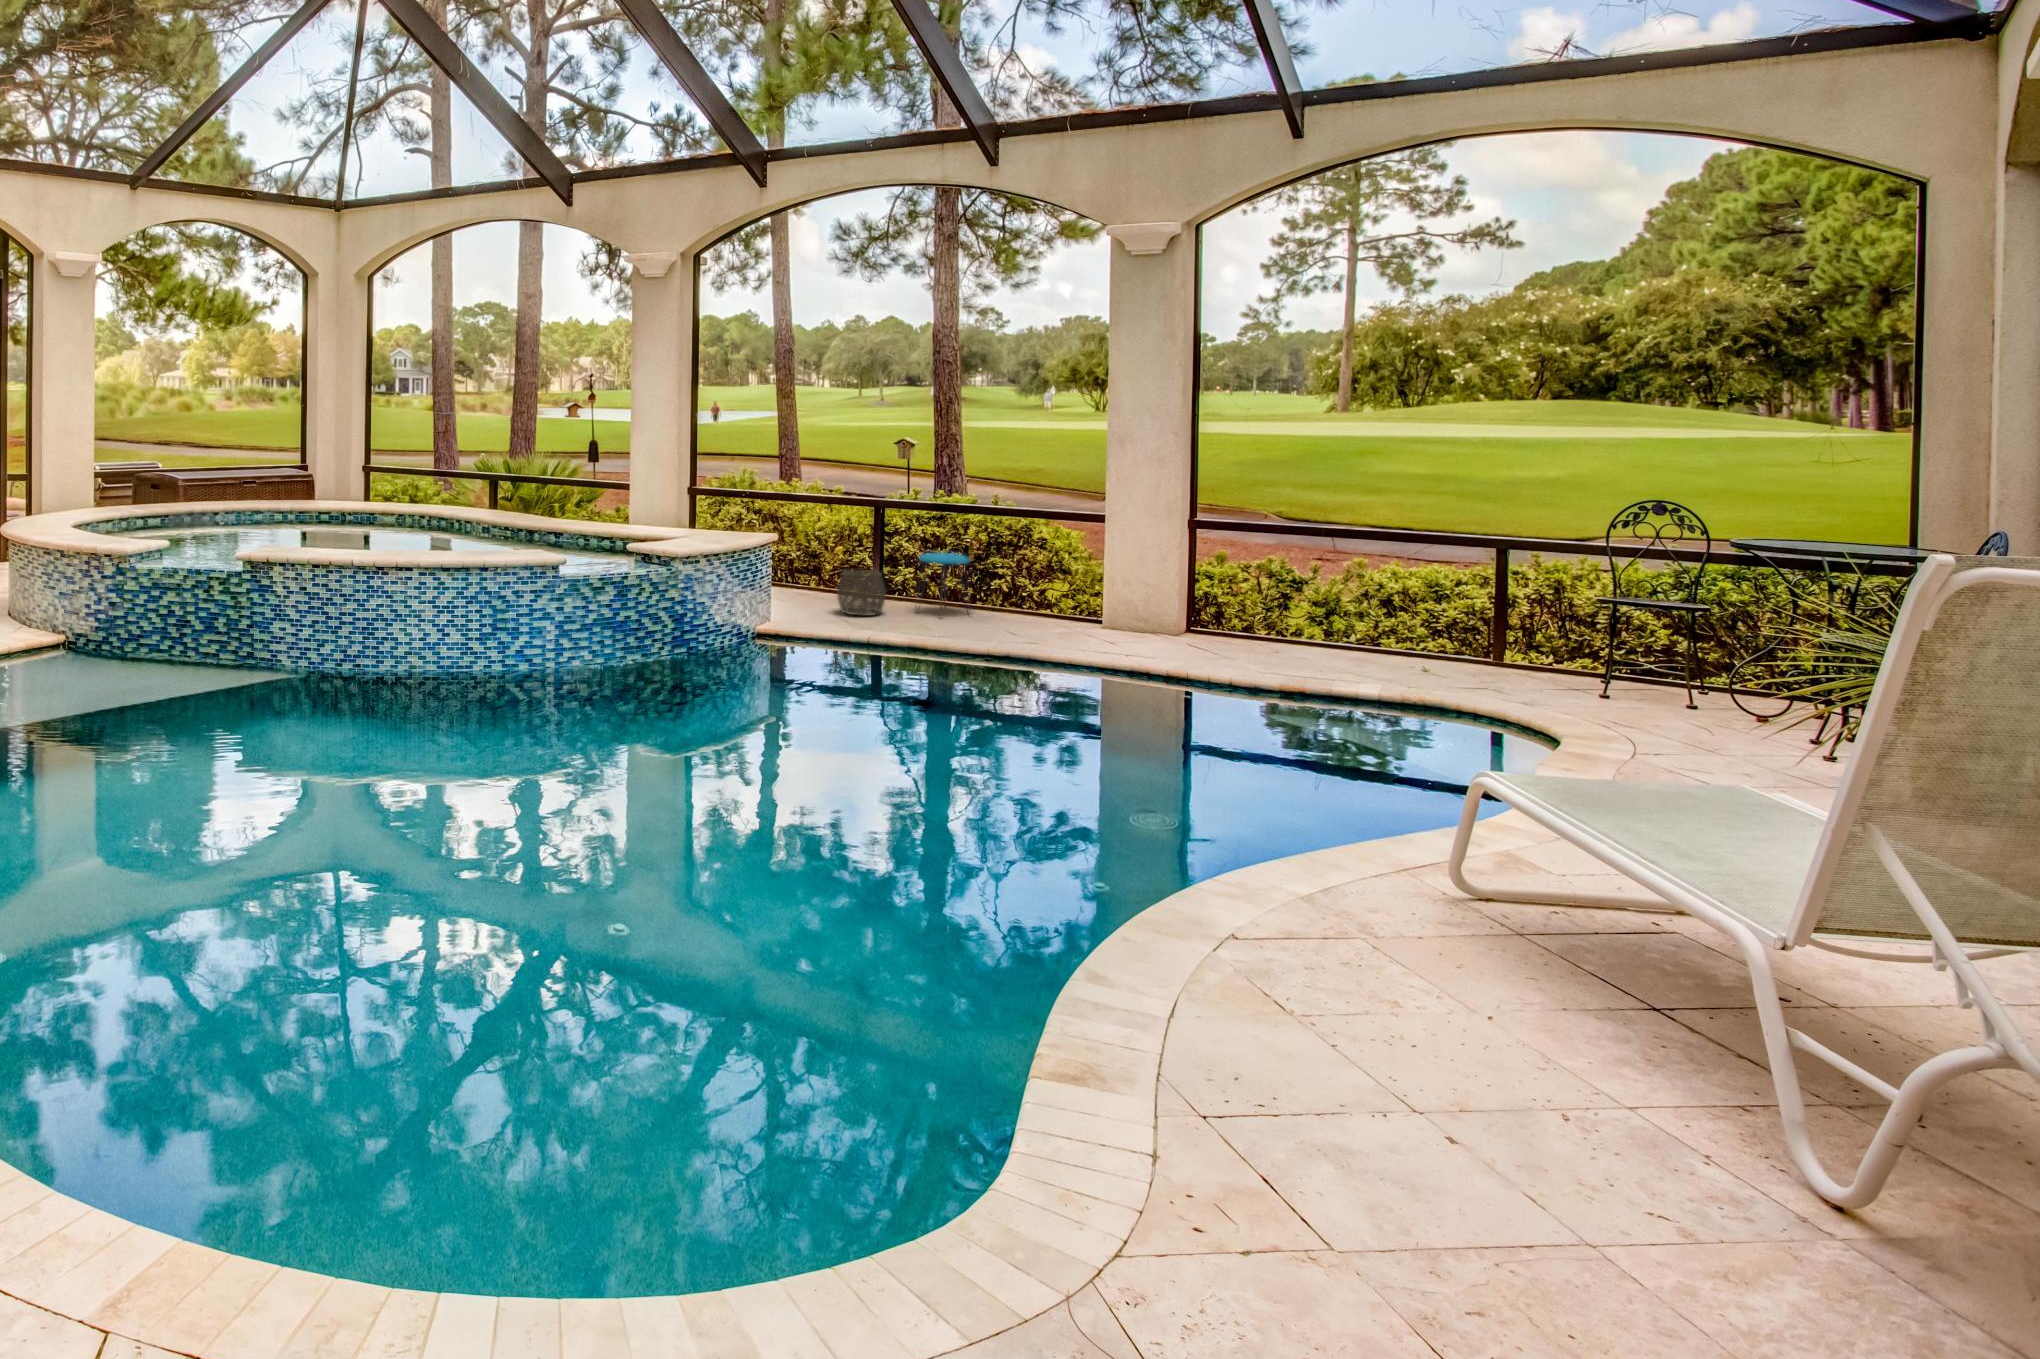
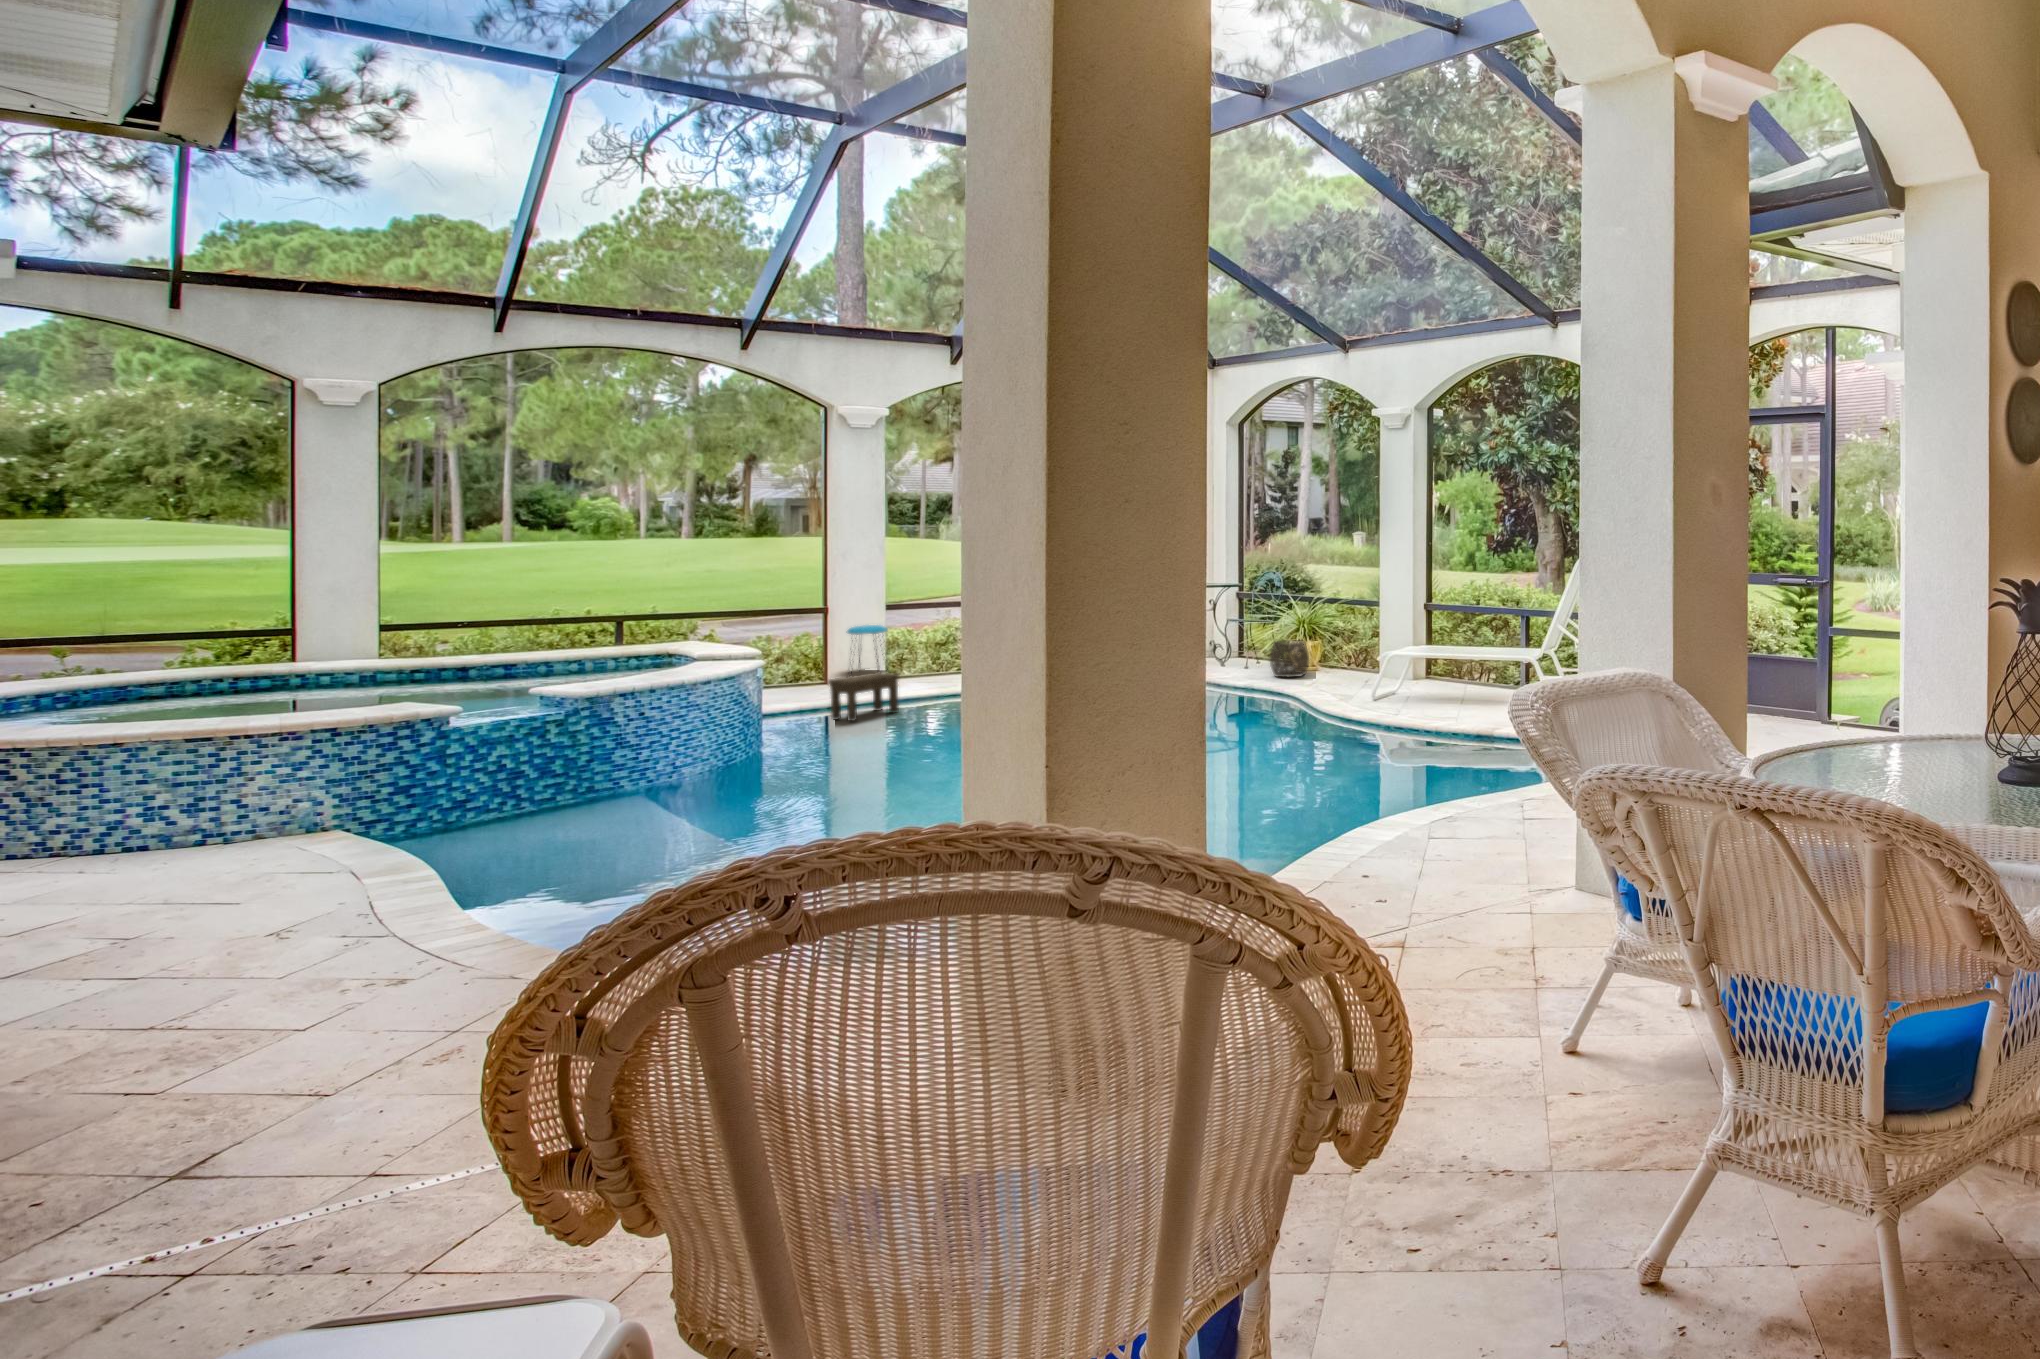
woven basket: present [837,570,886,616] -> present [1270,640,1309,677]
side table: none [737,602,817,661] -> present [828,672,899,721]

